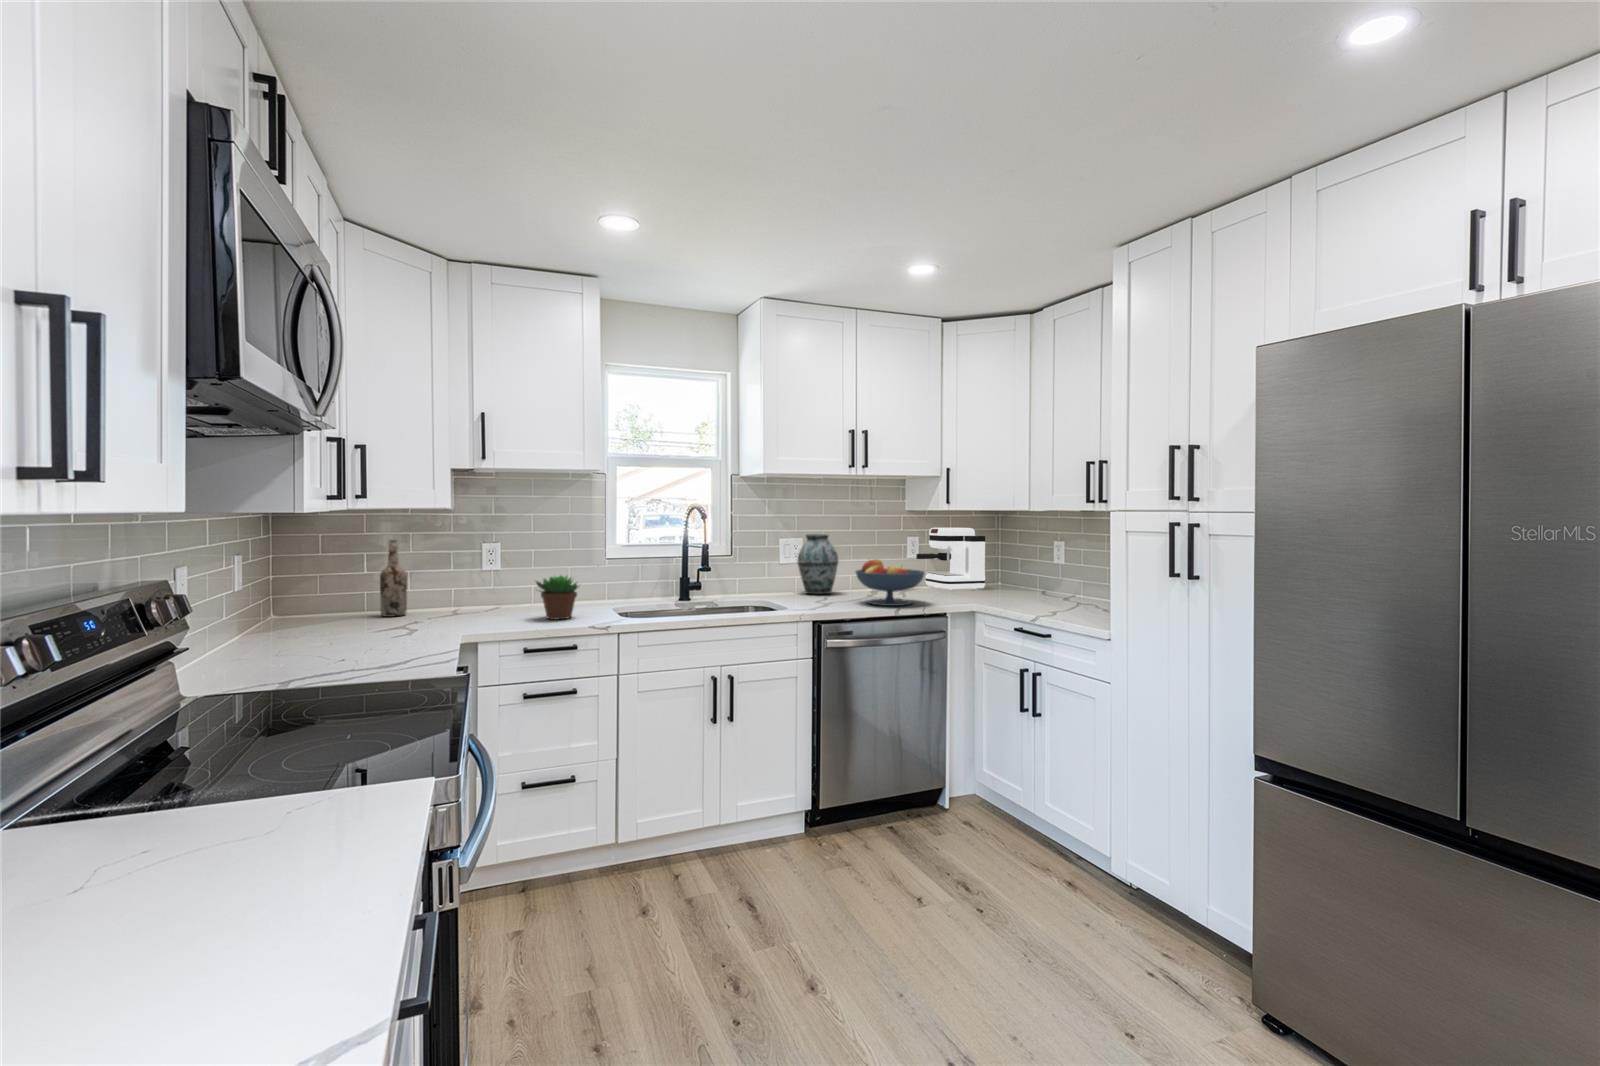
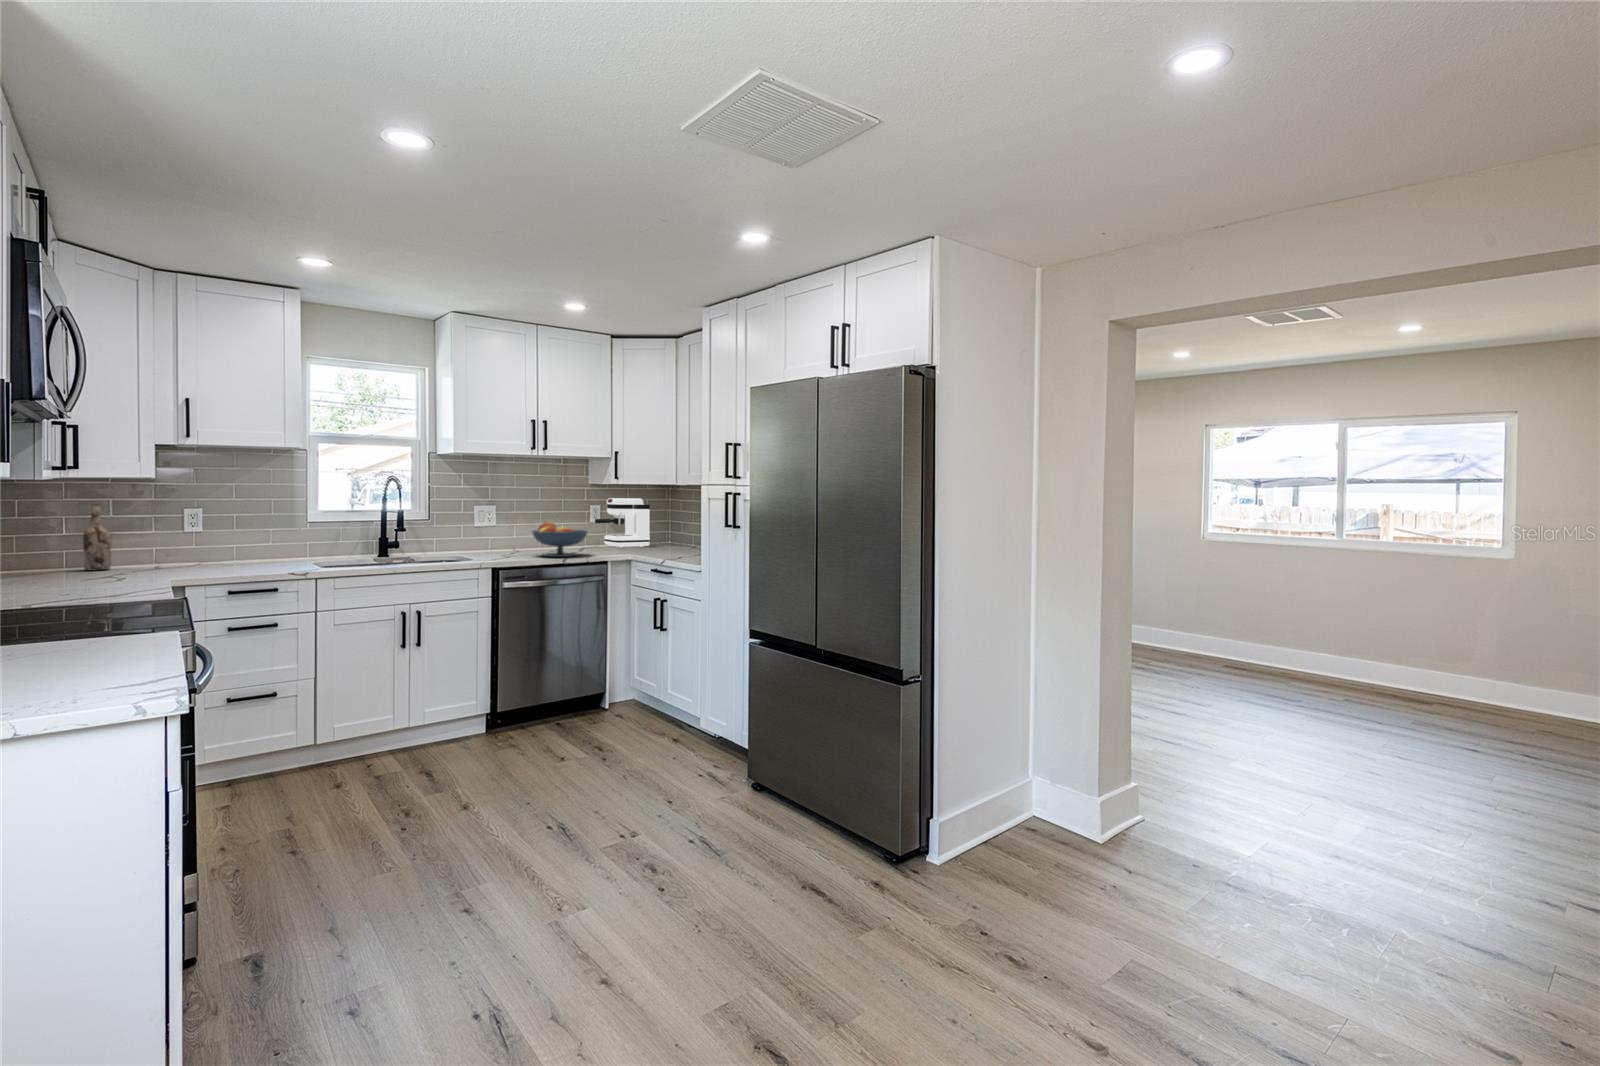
vase: present [797,534,839,594] -> none [489,503,525,551]
succulent plant: present [536,575,579,620] -> none [239,532,283,569]

